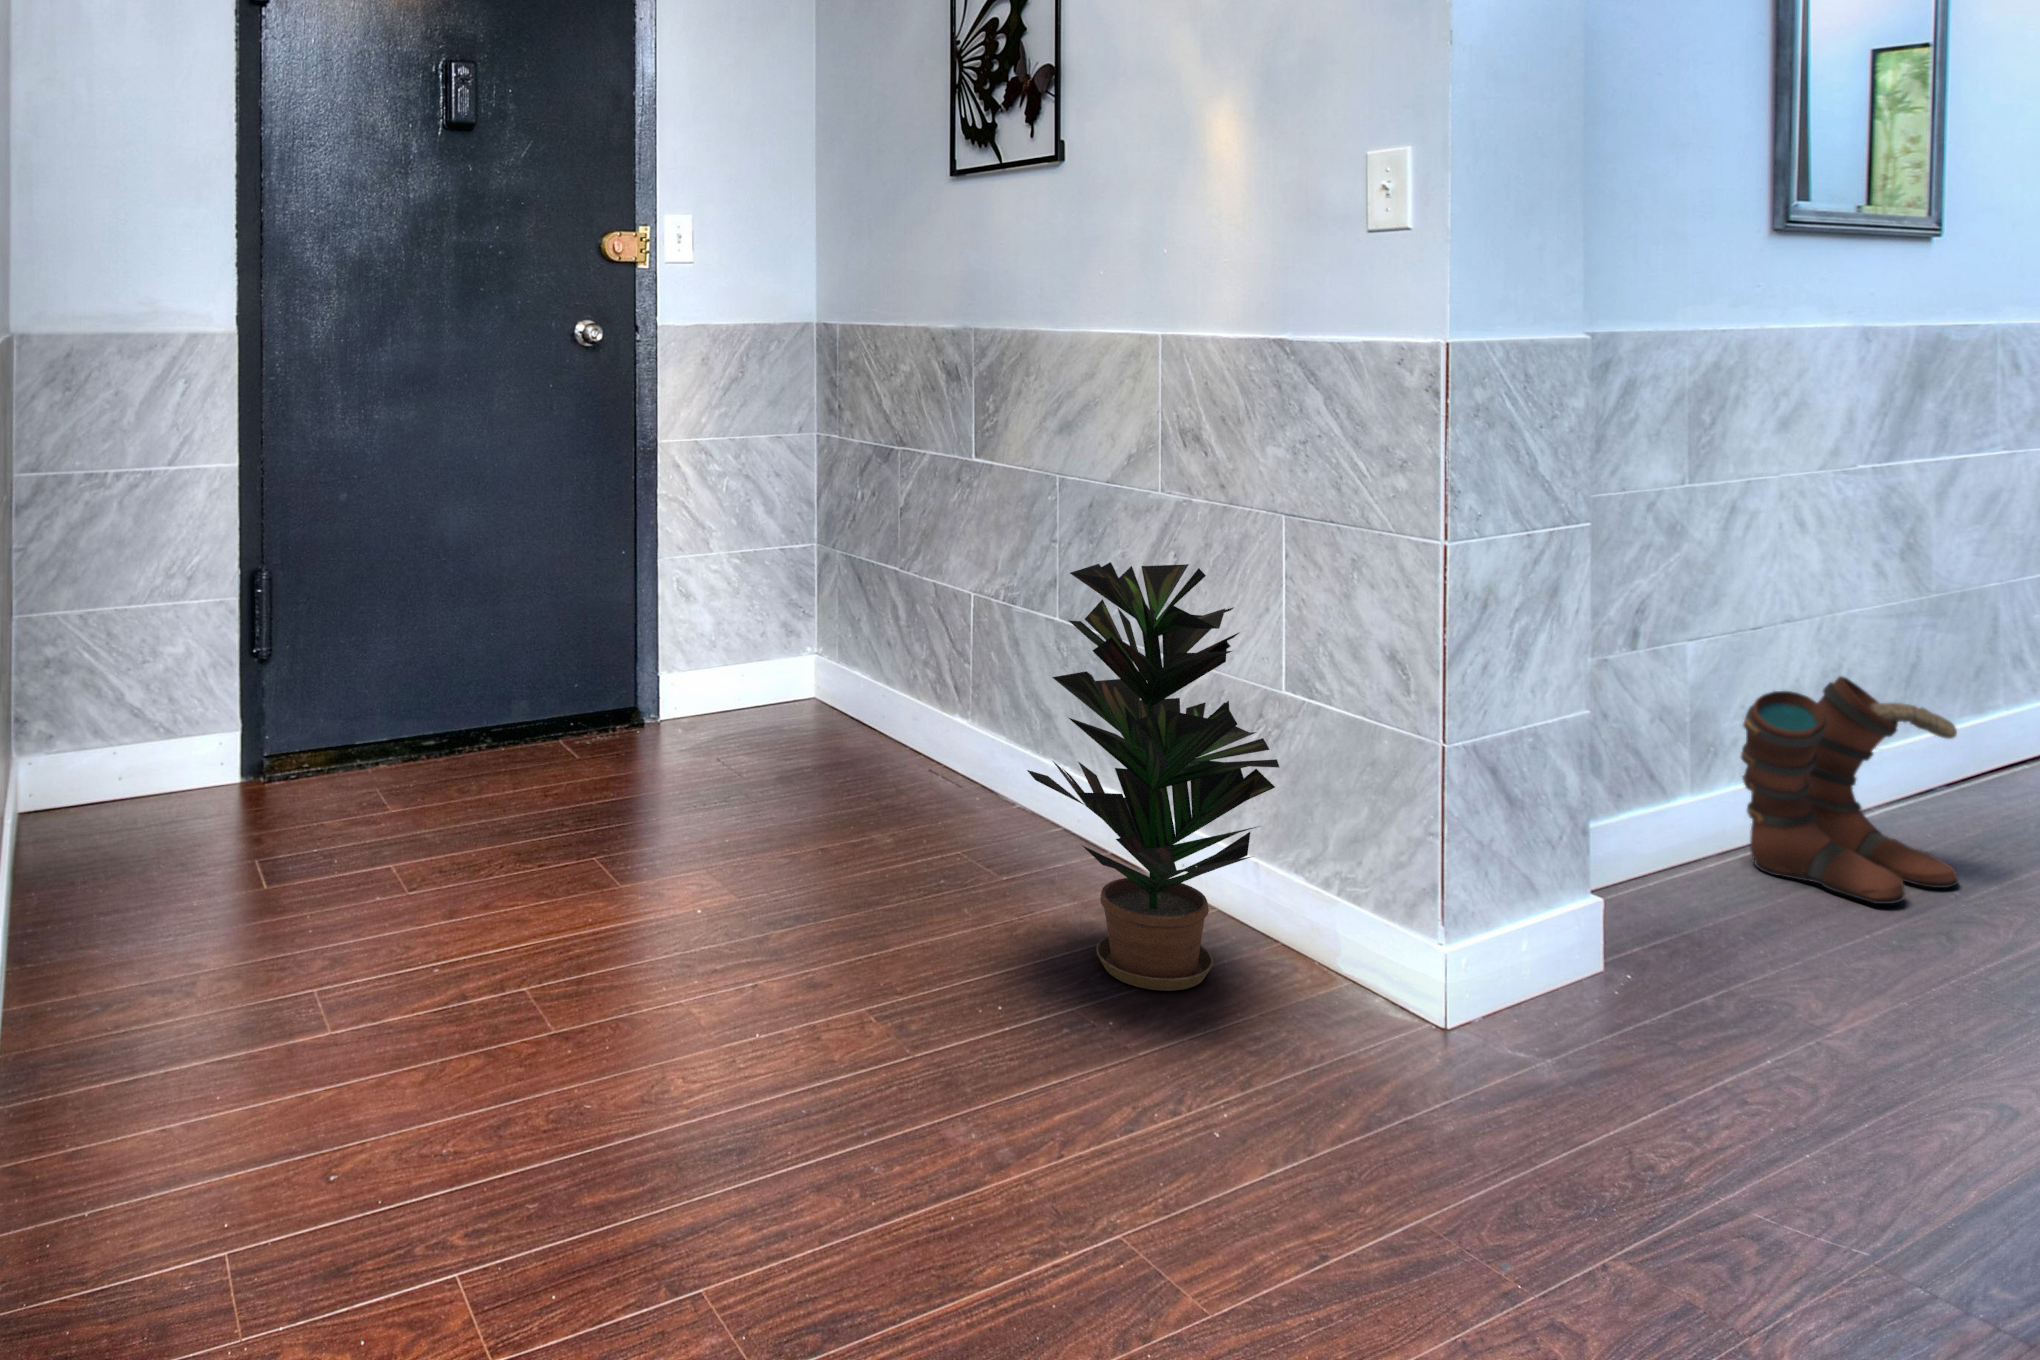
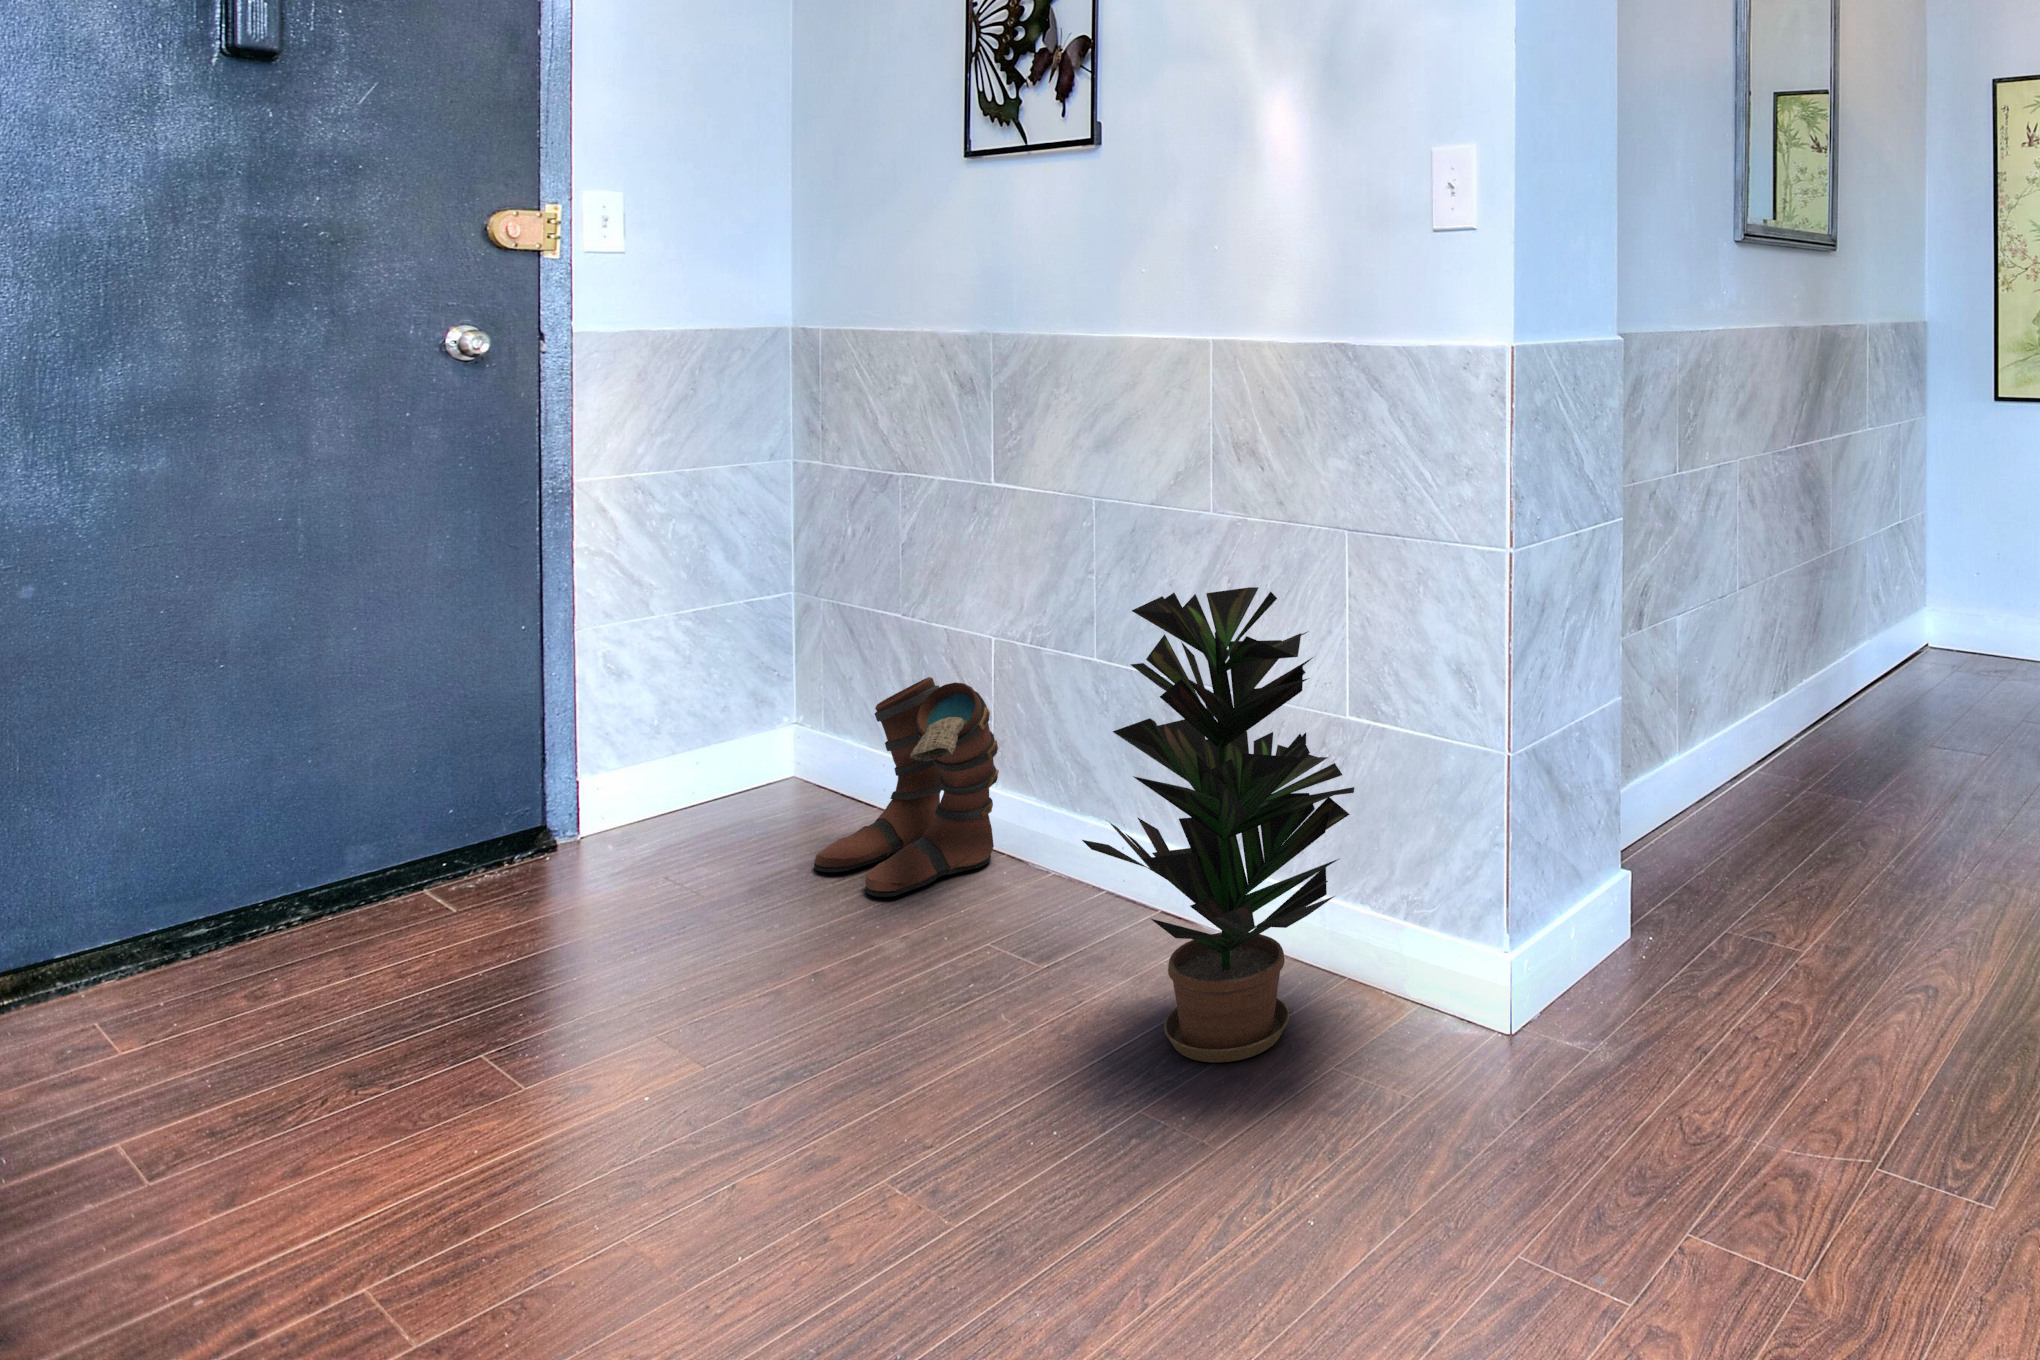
boots: present [1740,676,1958,904] -> present [814,677,999,897]

